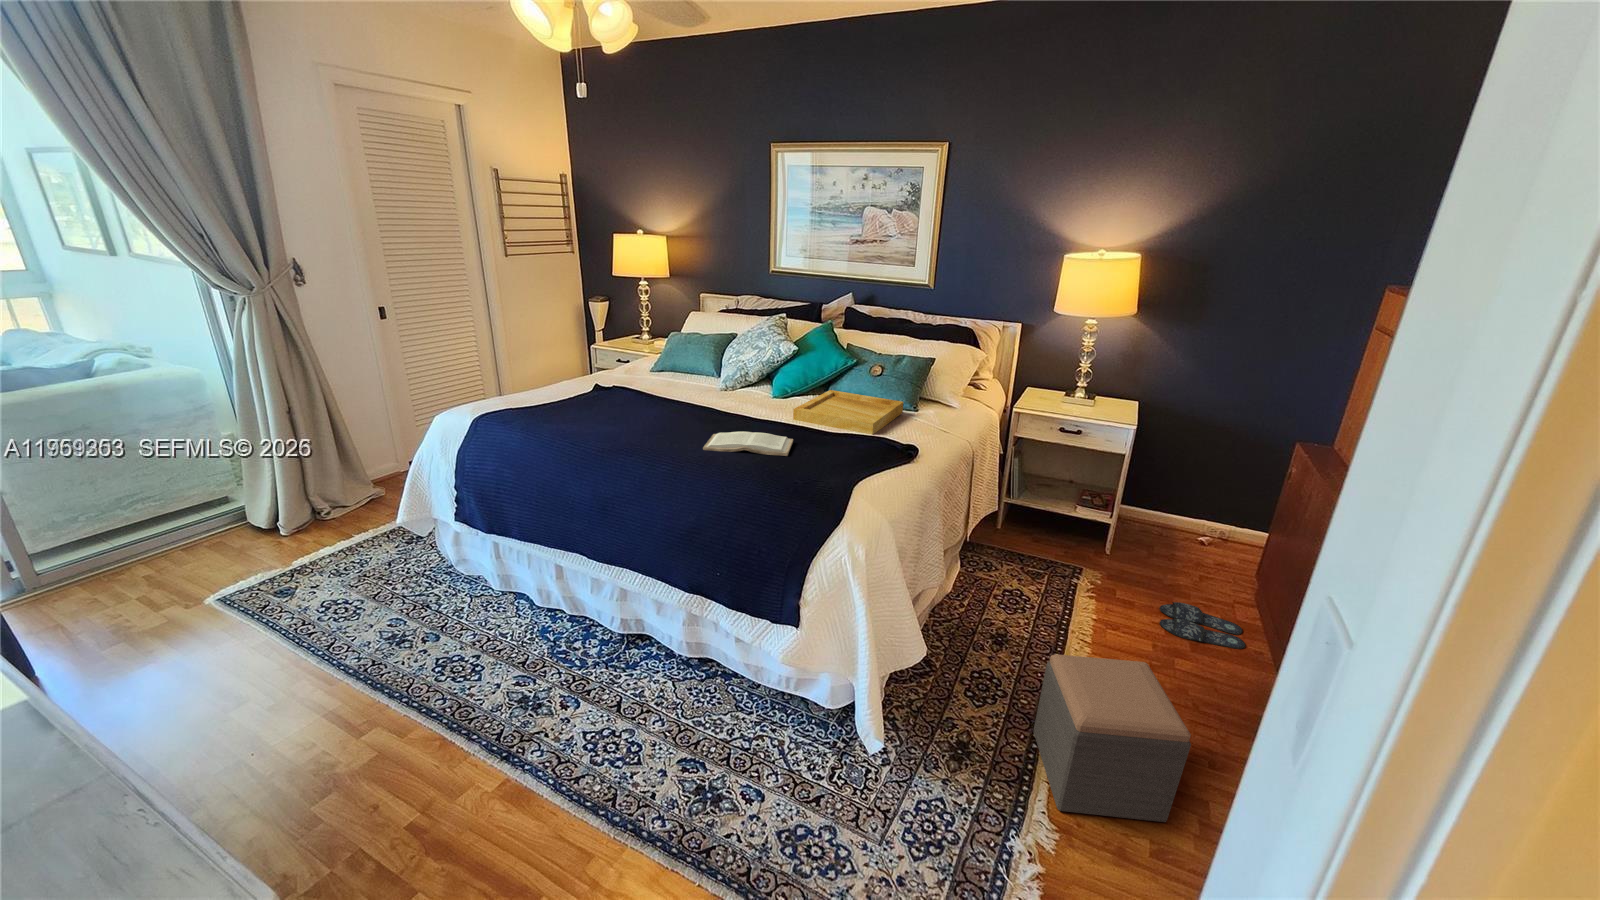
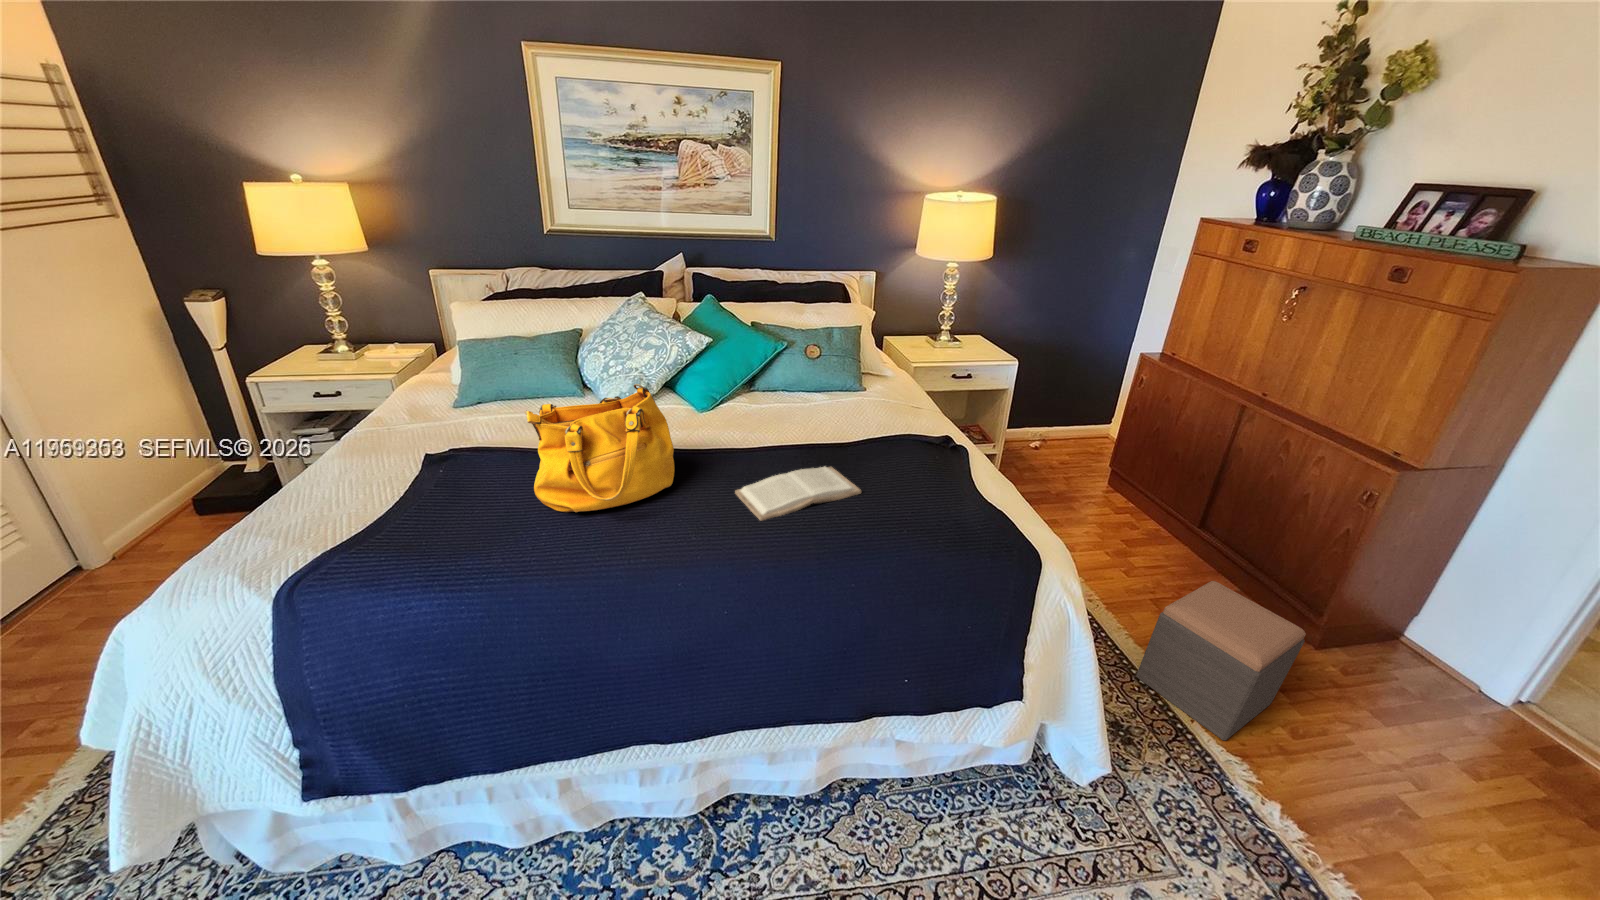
handbag: none [608,352,697,426] -> present [524,384,674,512]
tray: present [793,390,904,435] -> none [759,382,876,437]
slippers: present [1160,602,1245,649] -> none [1073,504,1145,535]

